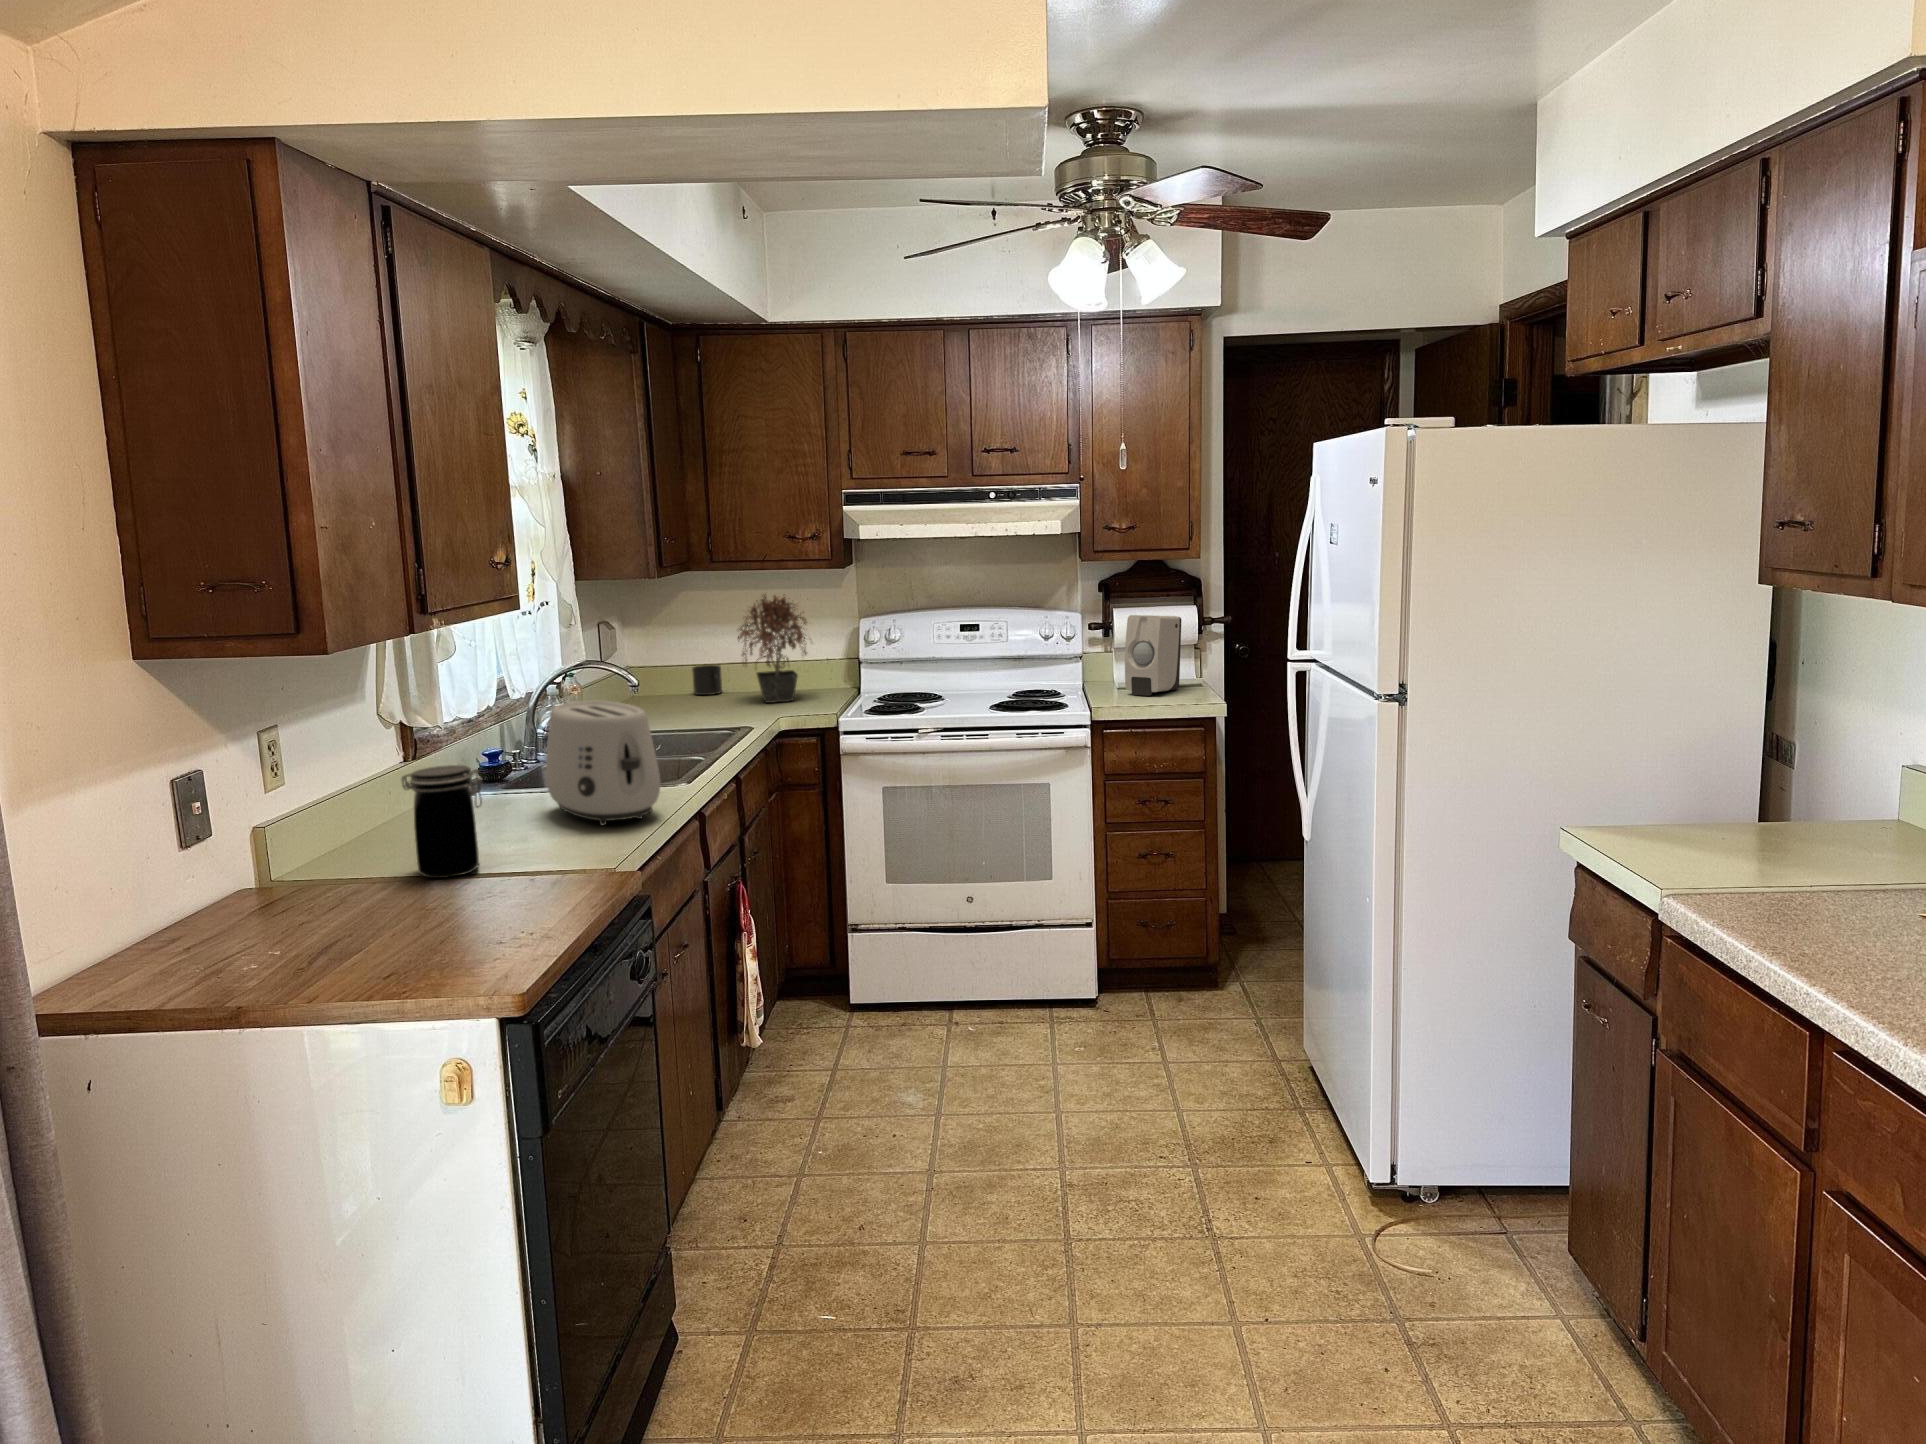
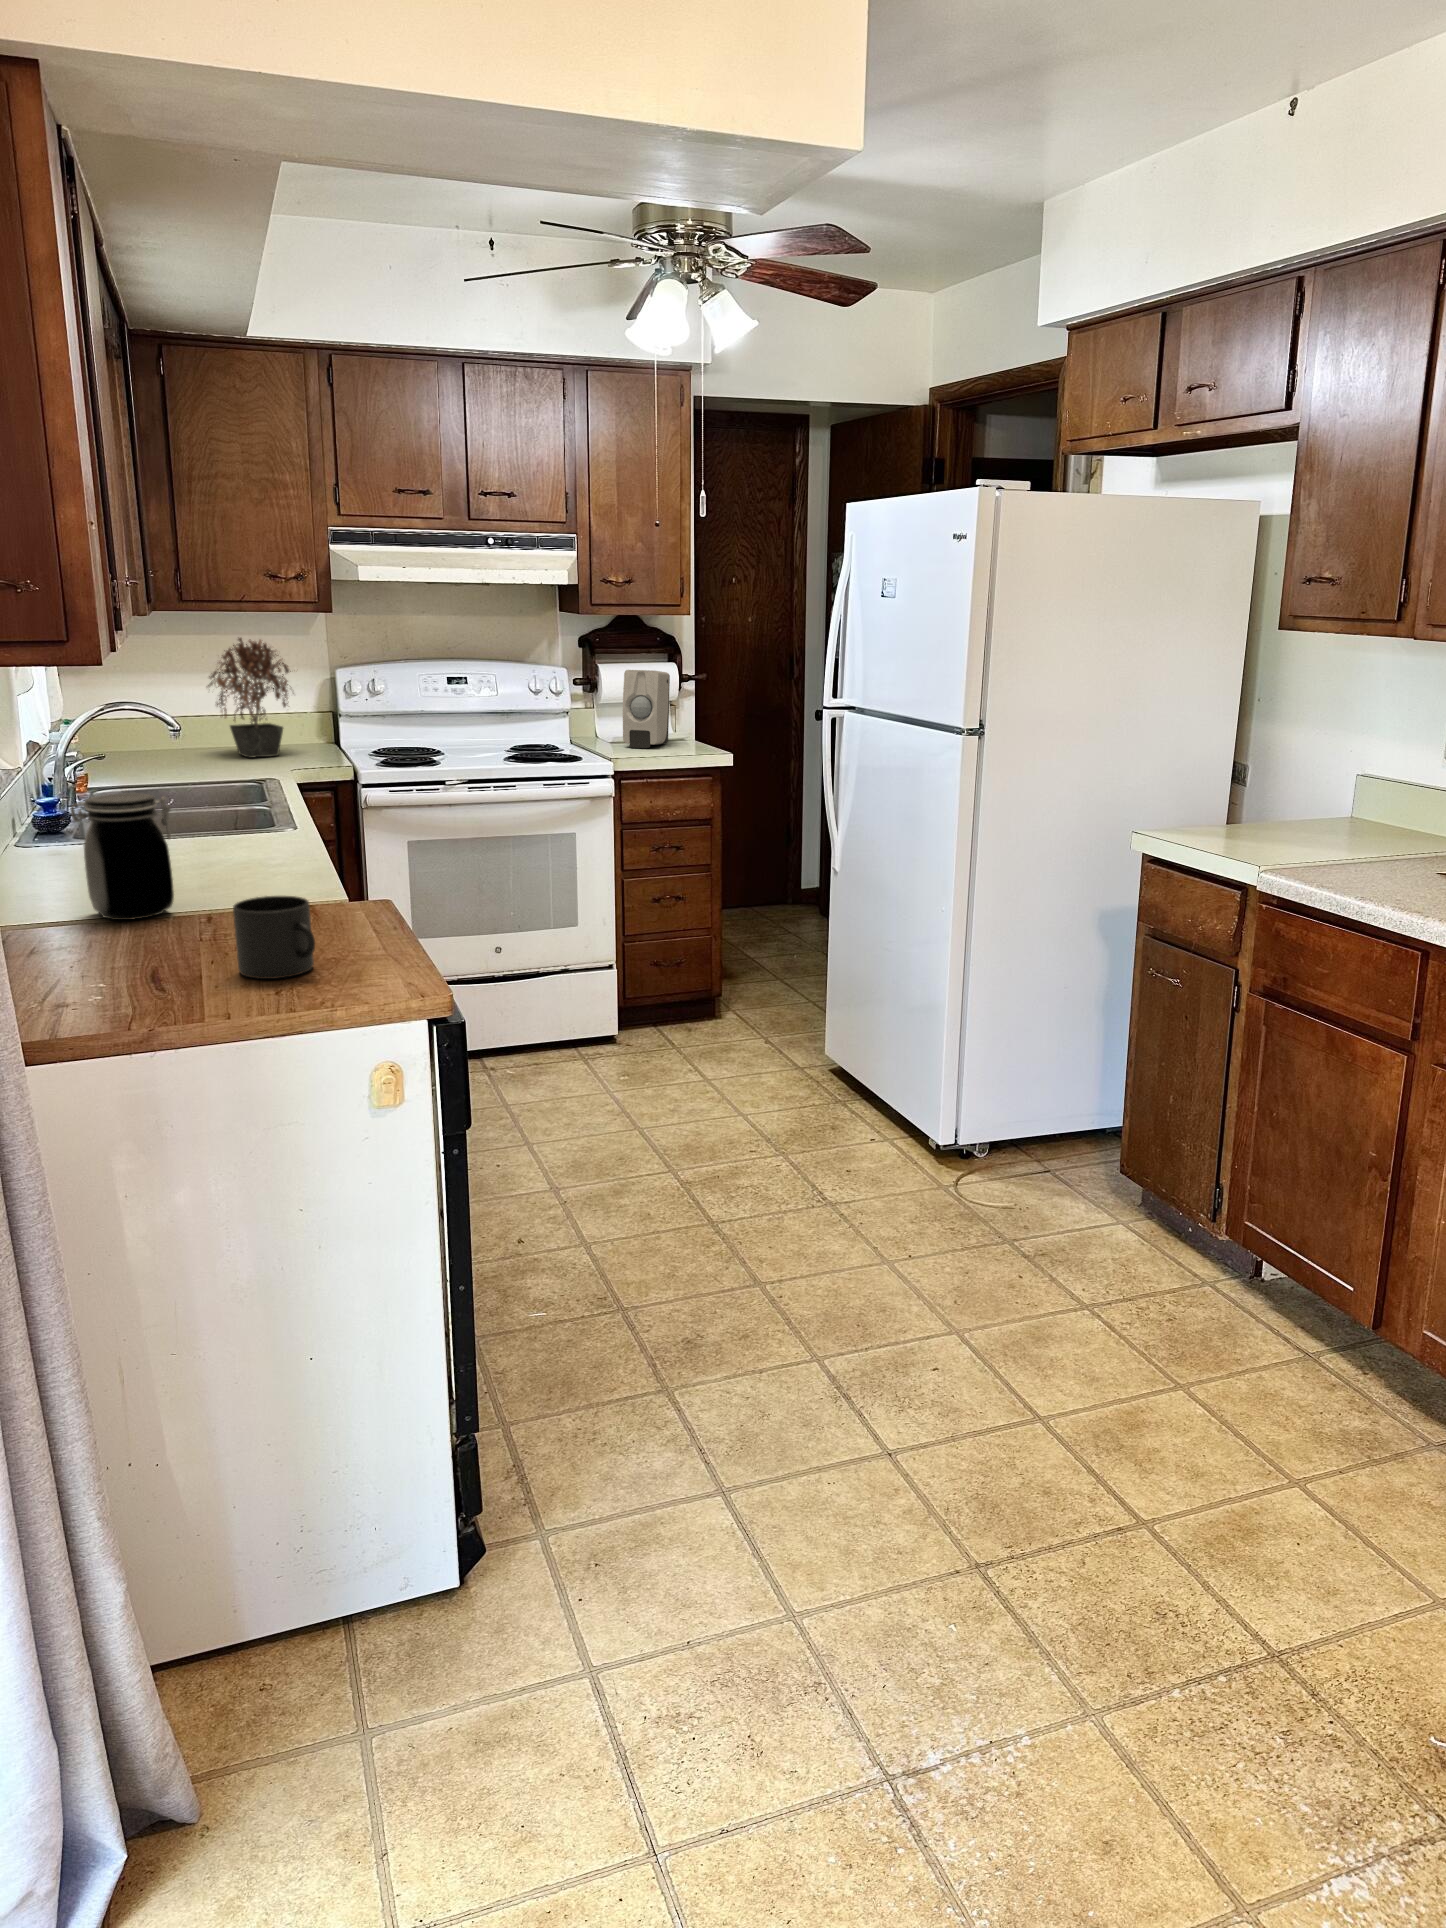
mug: present [692,665,722,695] -> present [233,896,315,979]
toaster: present [546,701,661,825] -> none [154,733,306,866]

